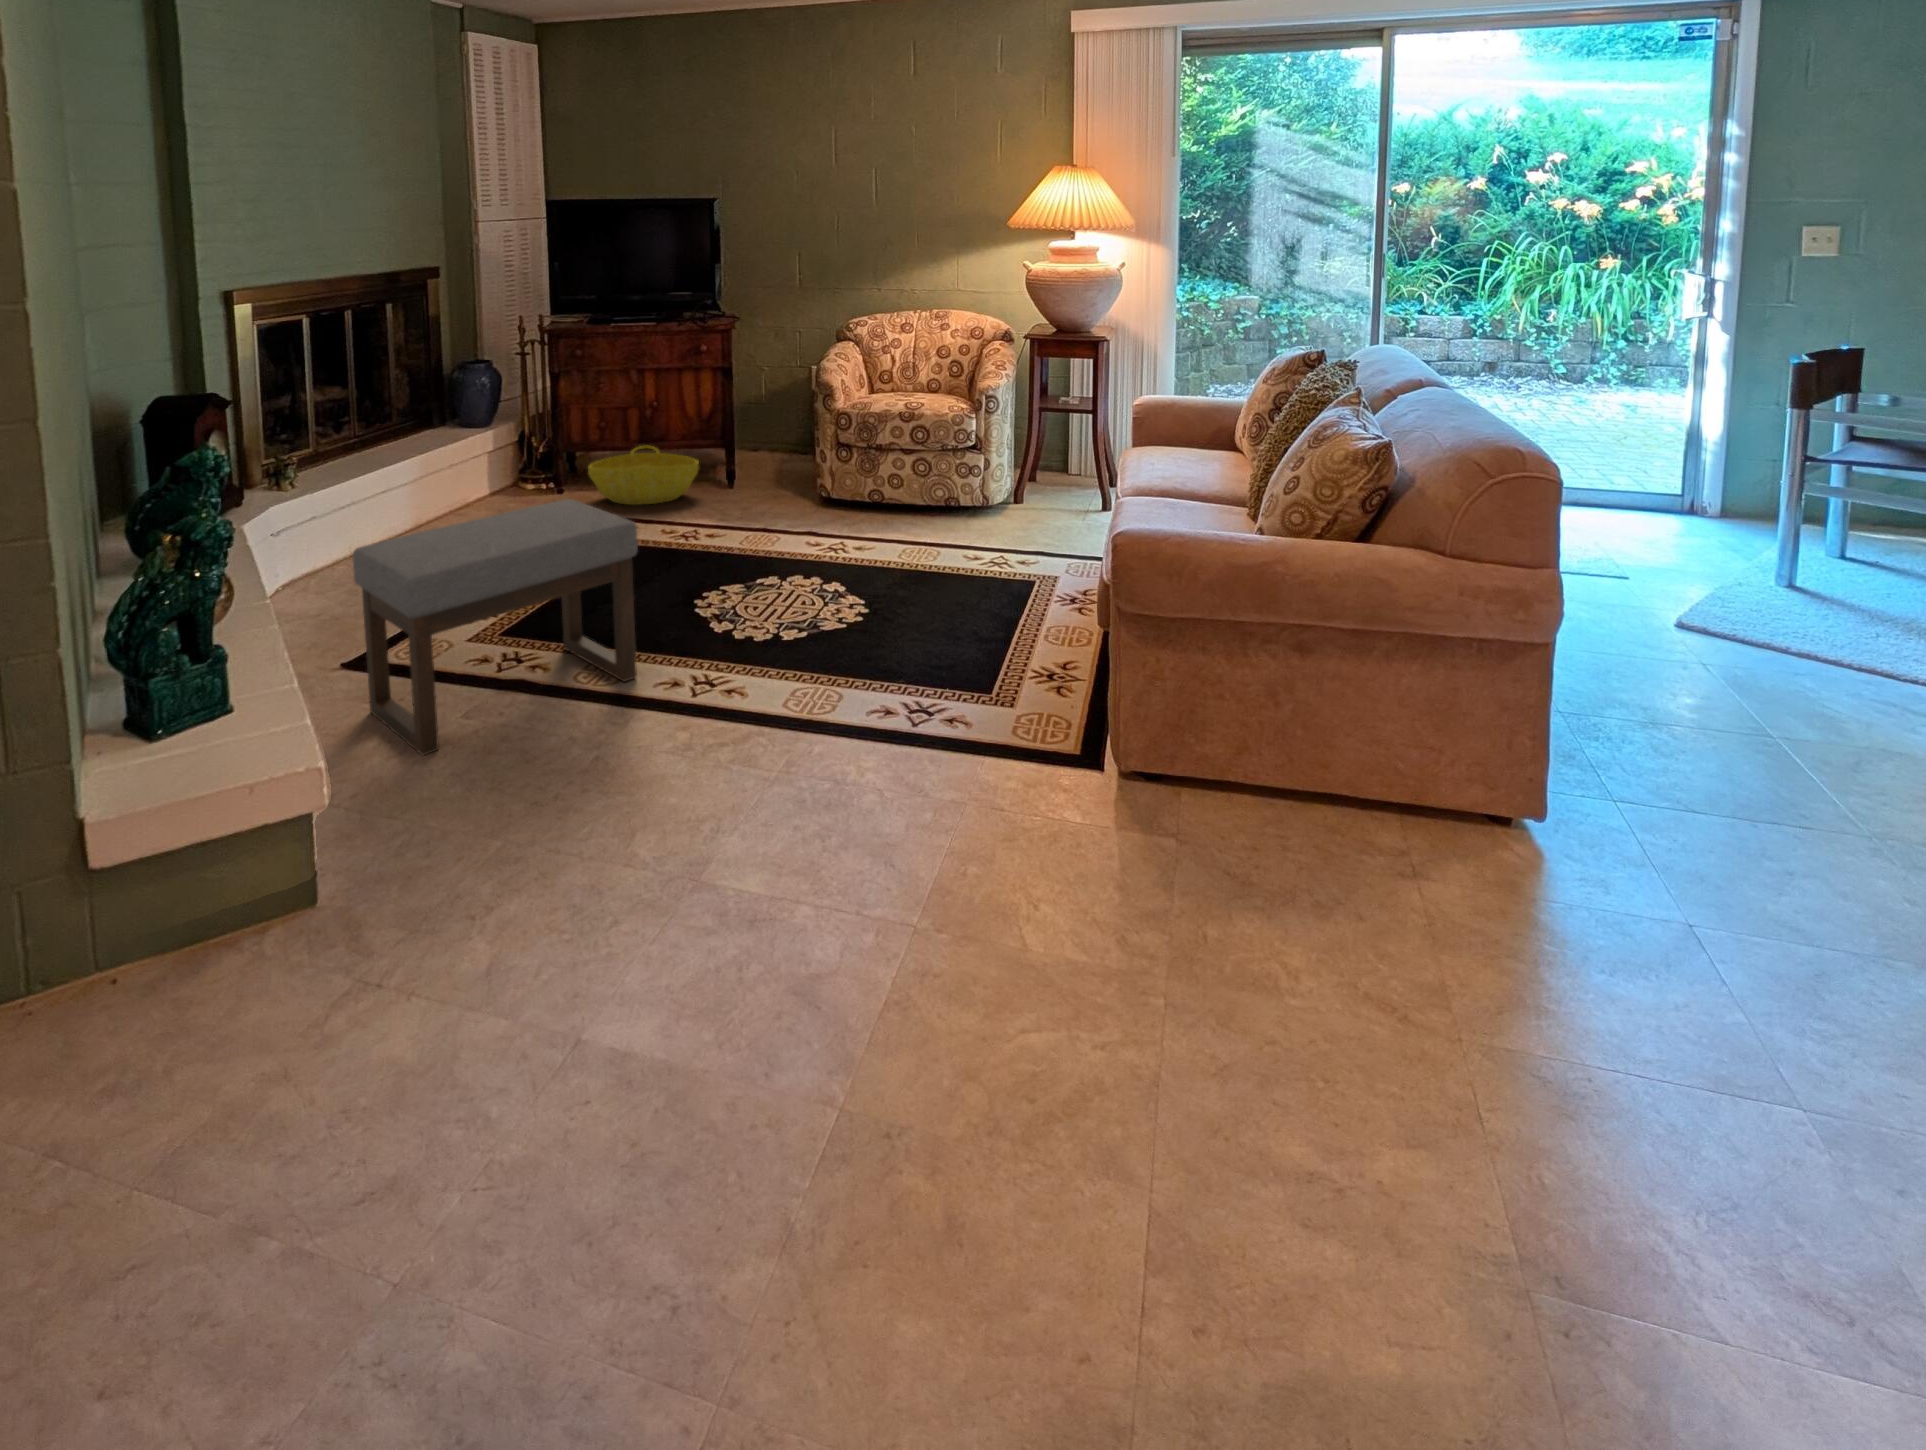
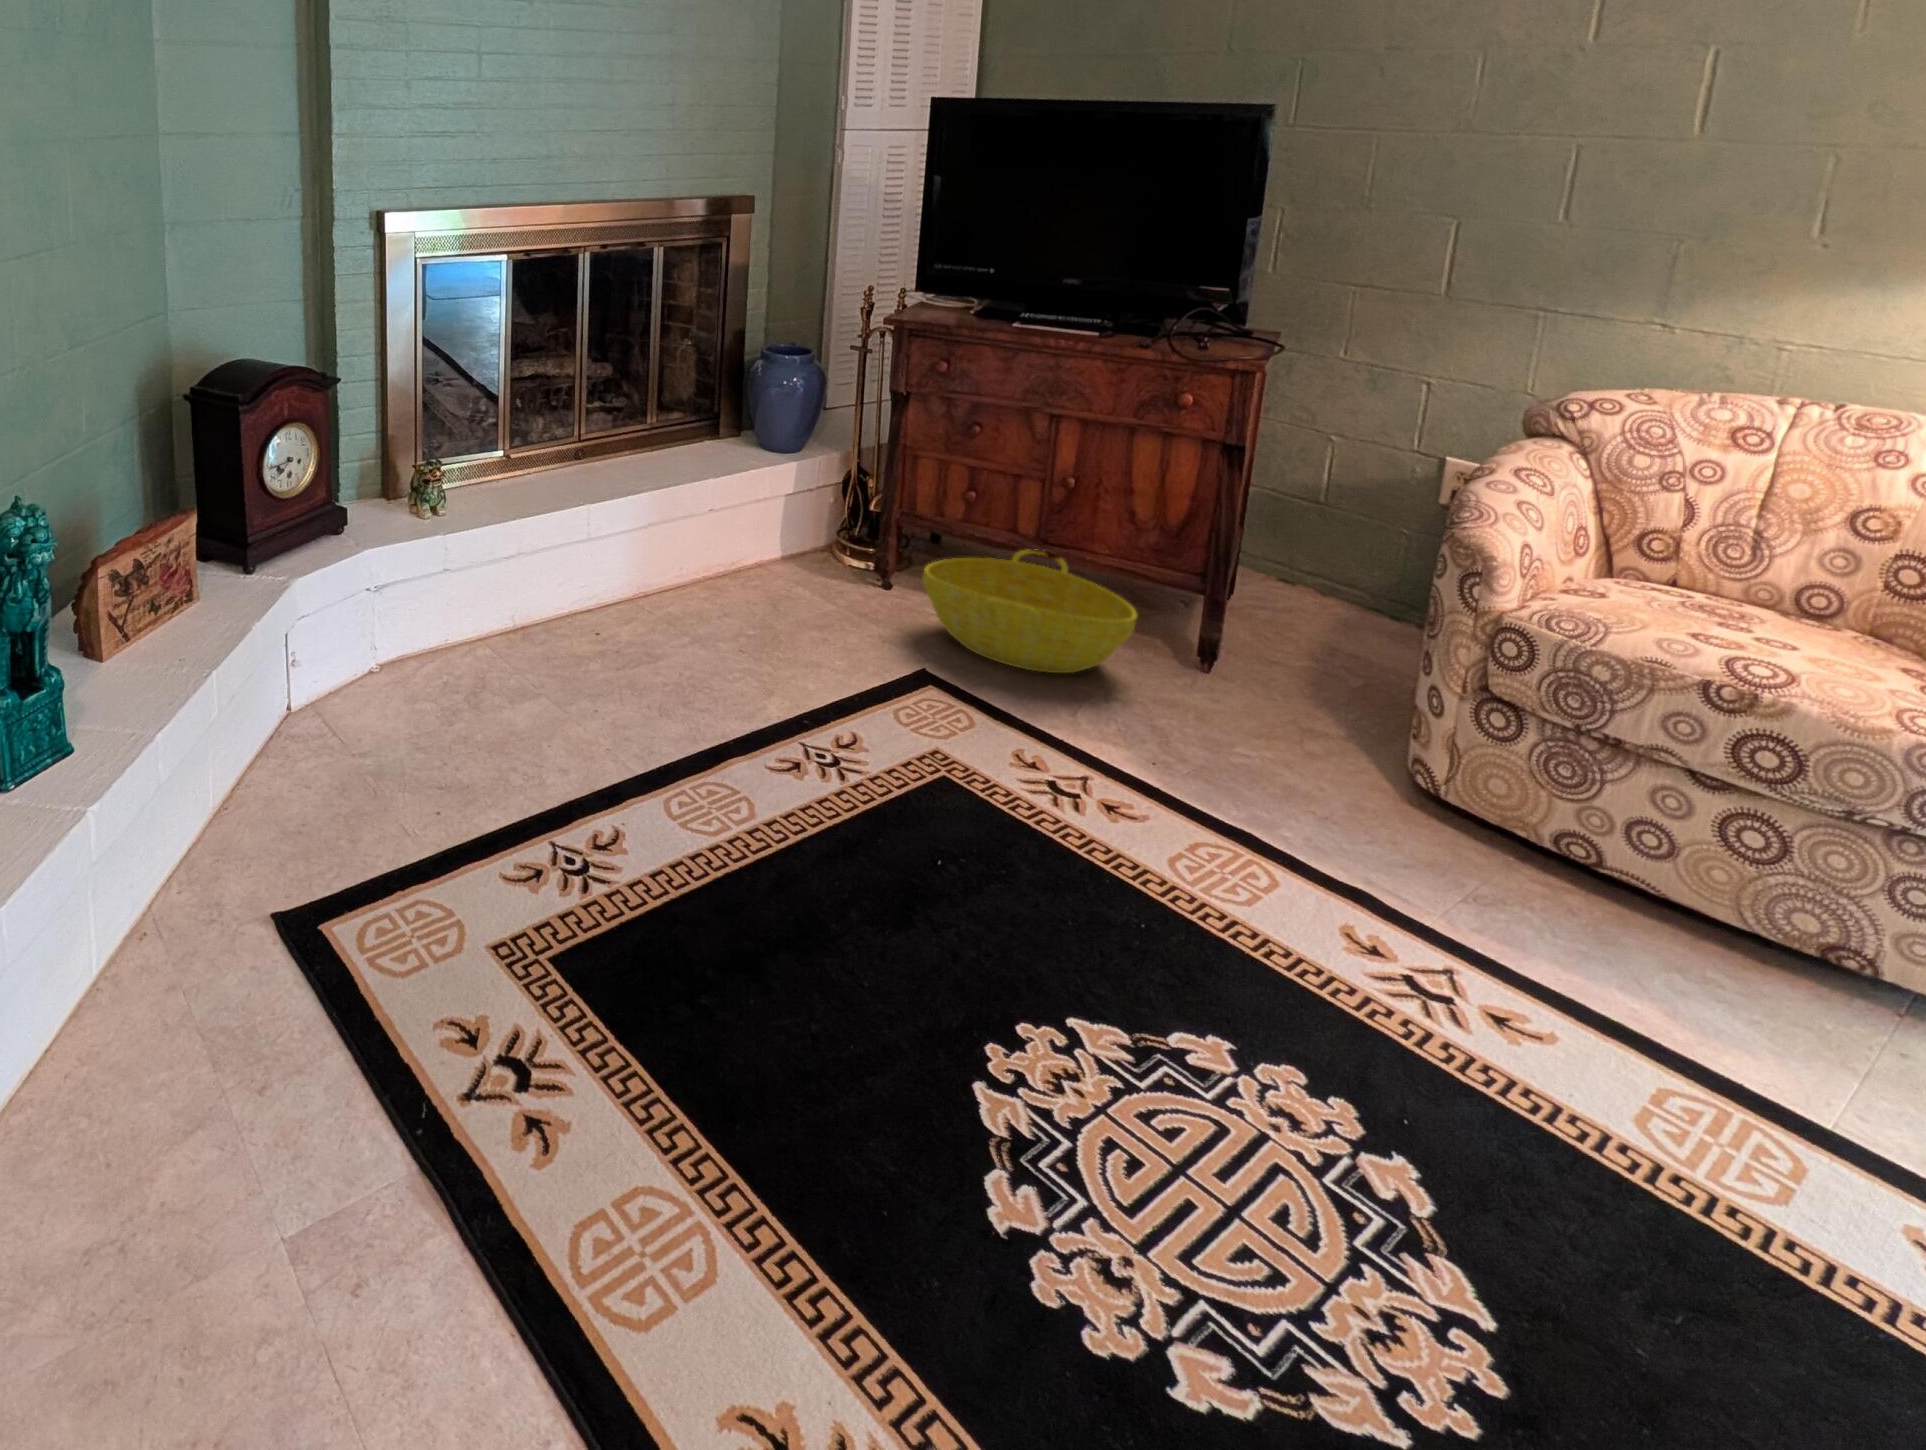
ottoman: present [353,499,638,755] -> none [59,775,732,1362]

